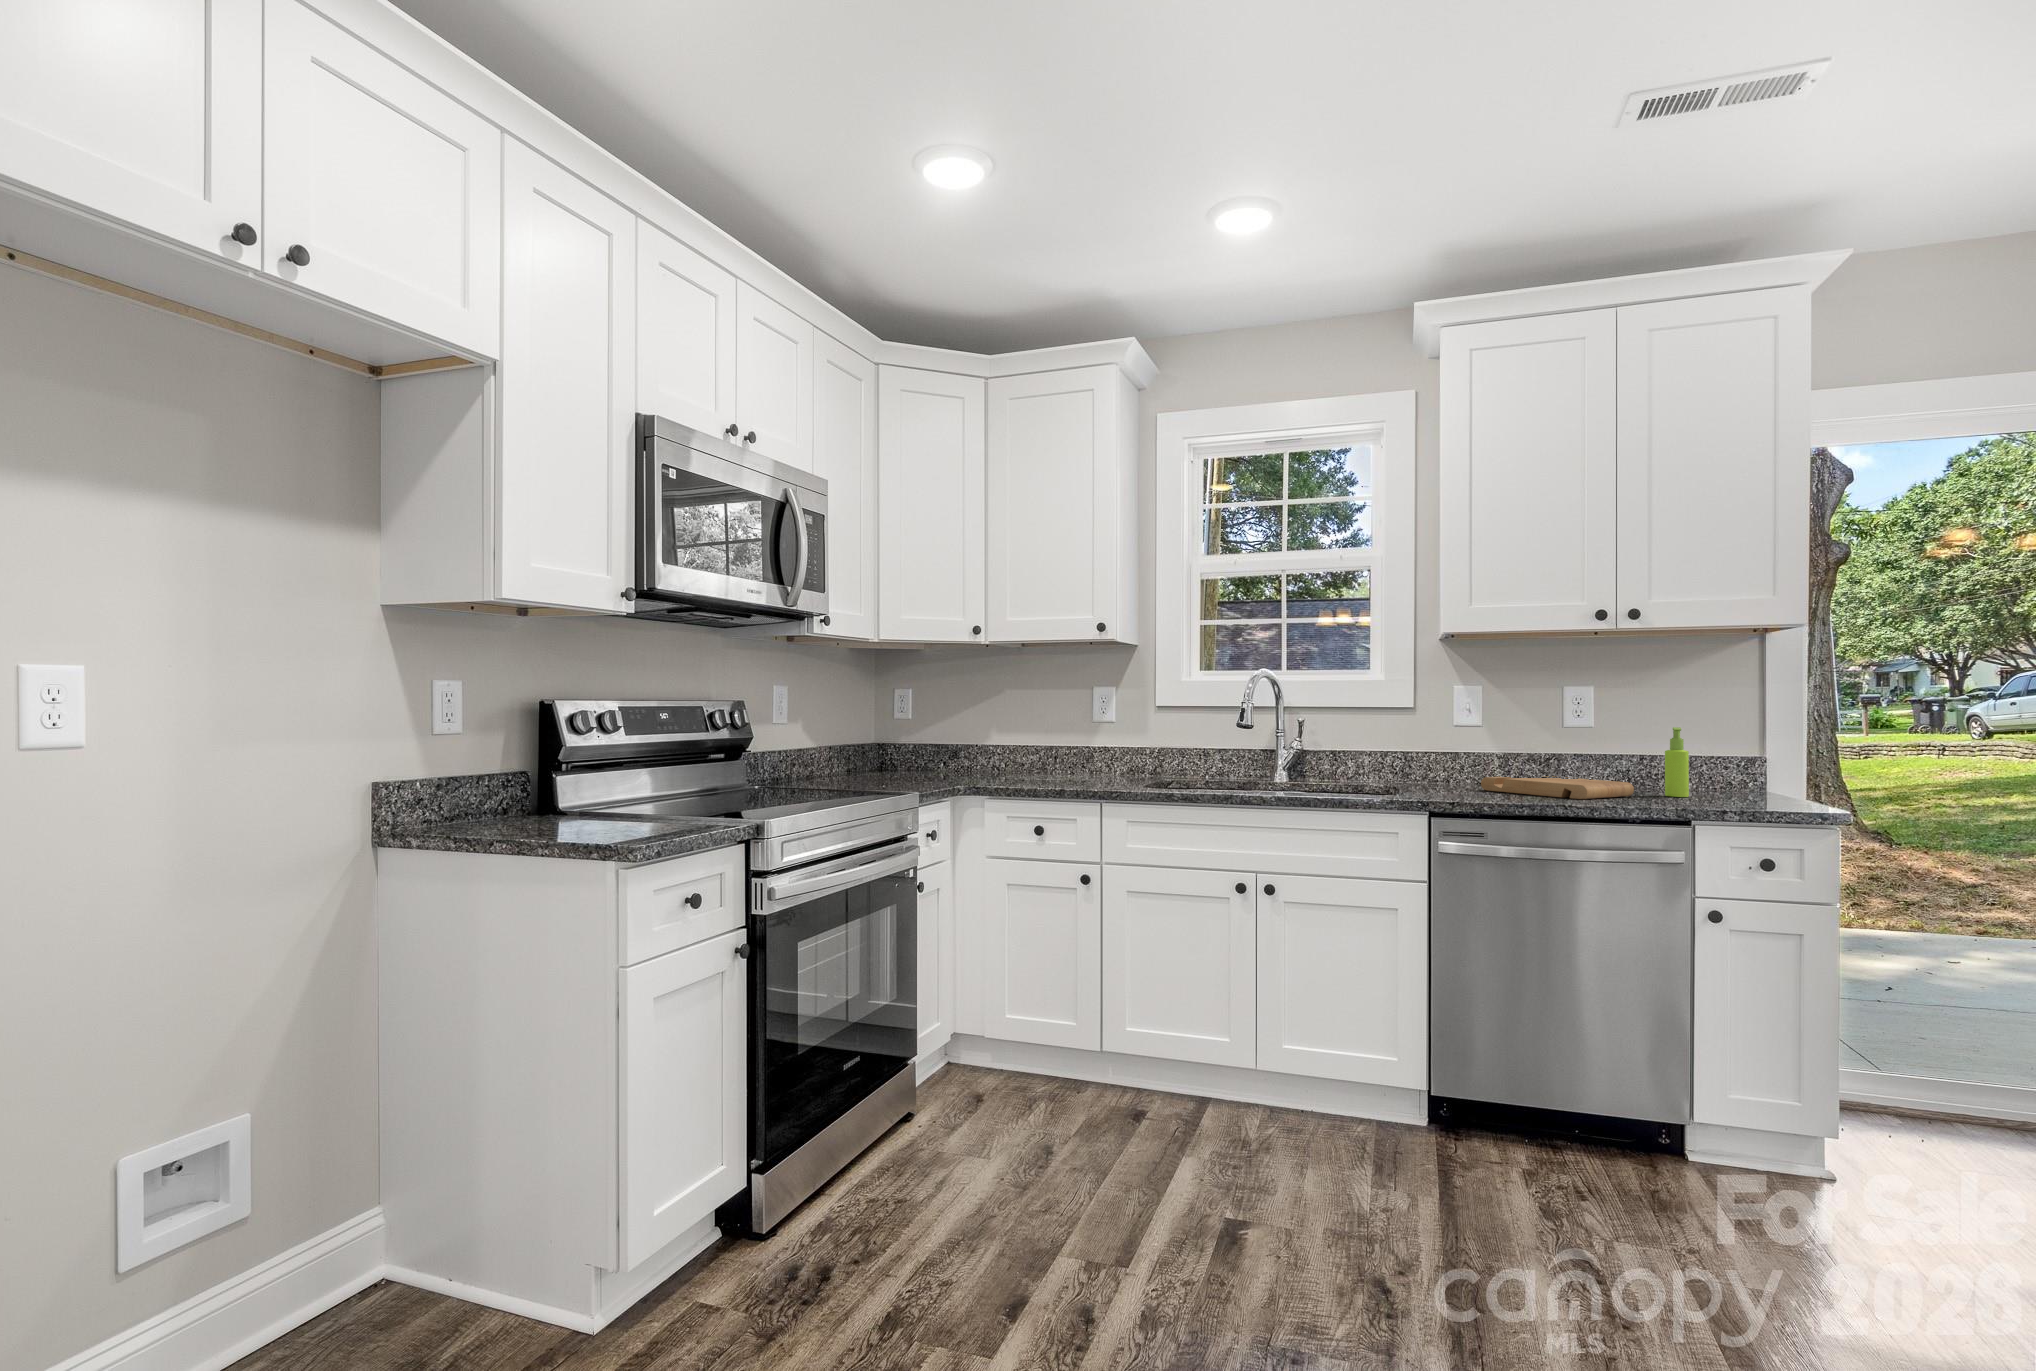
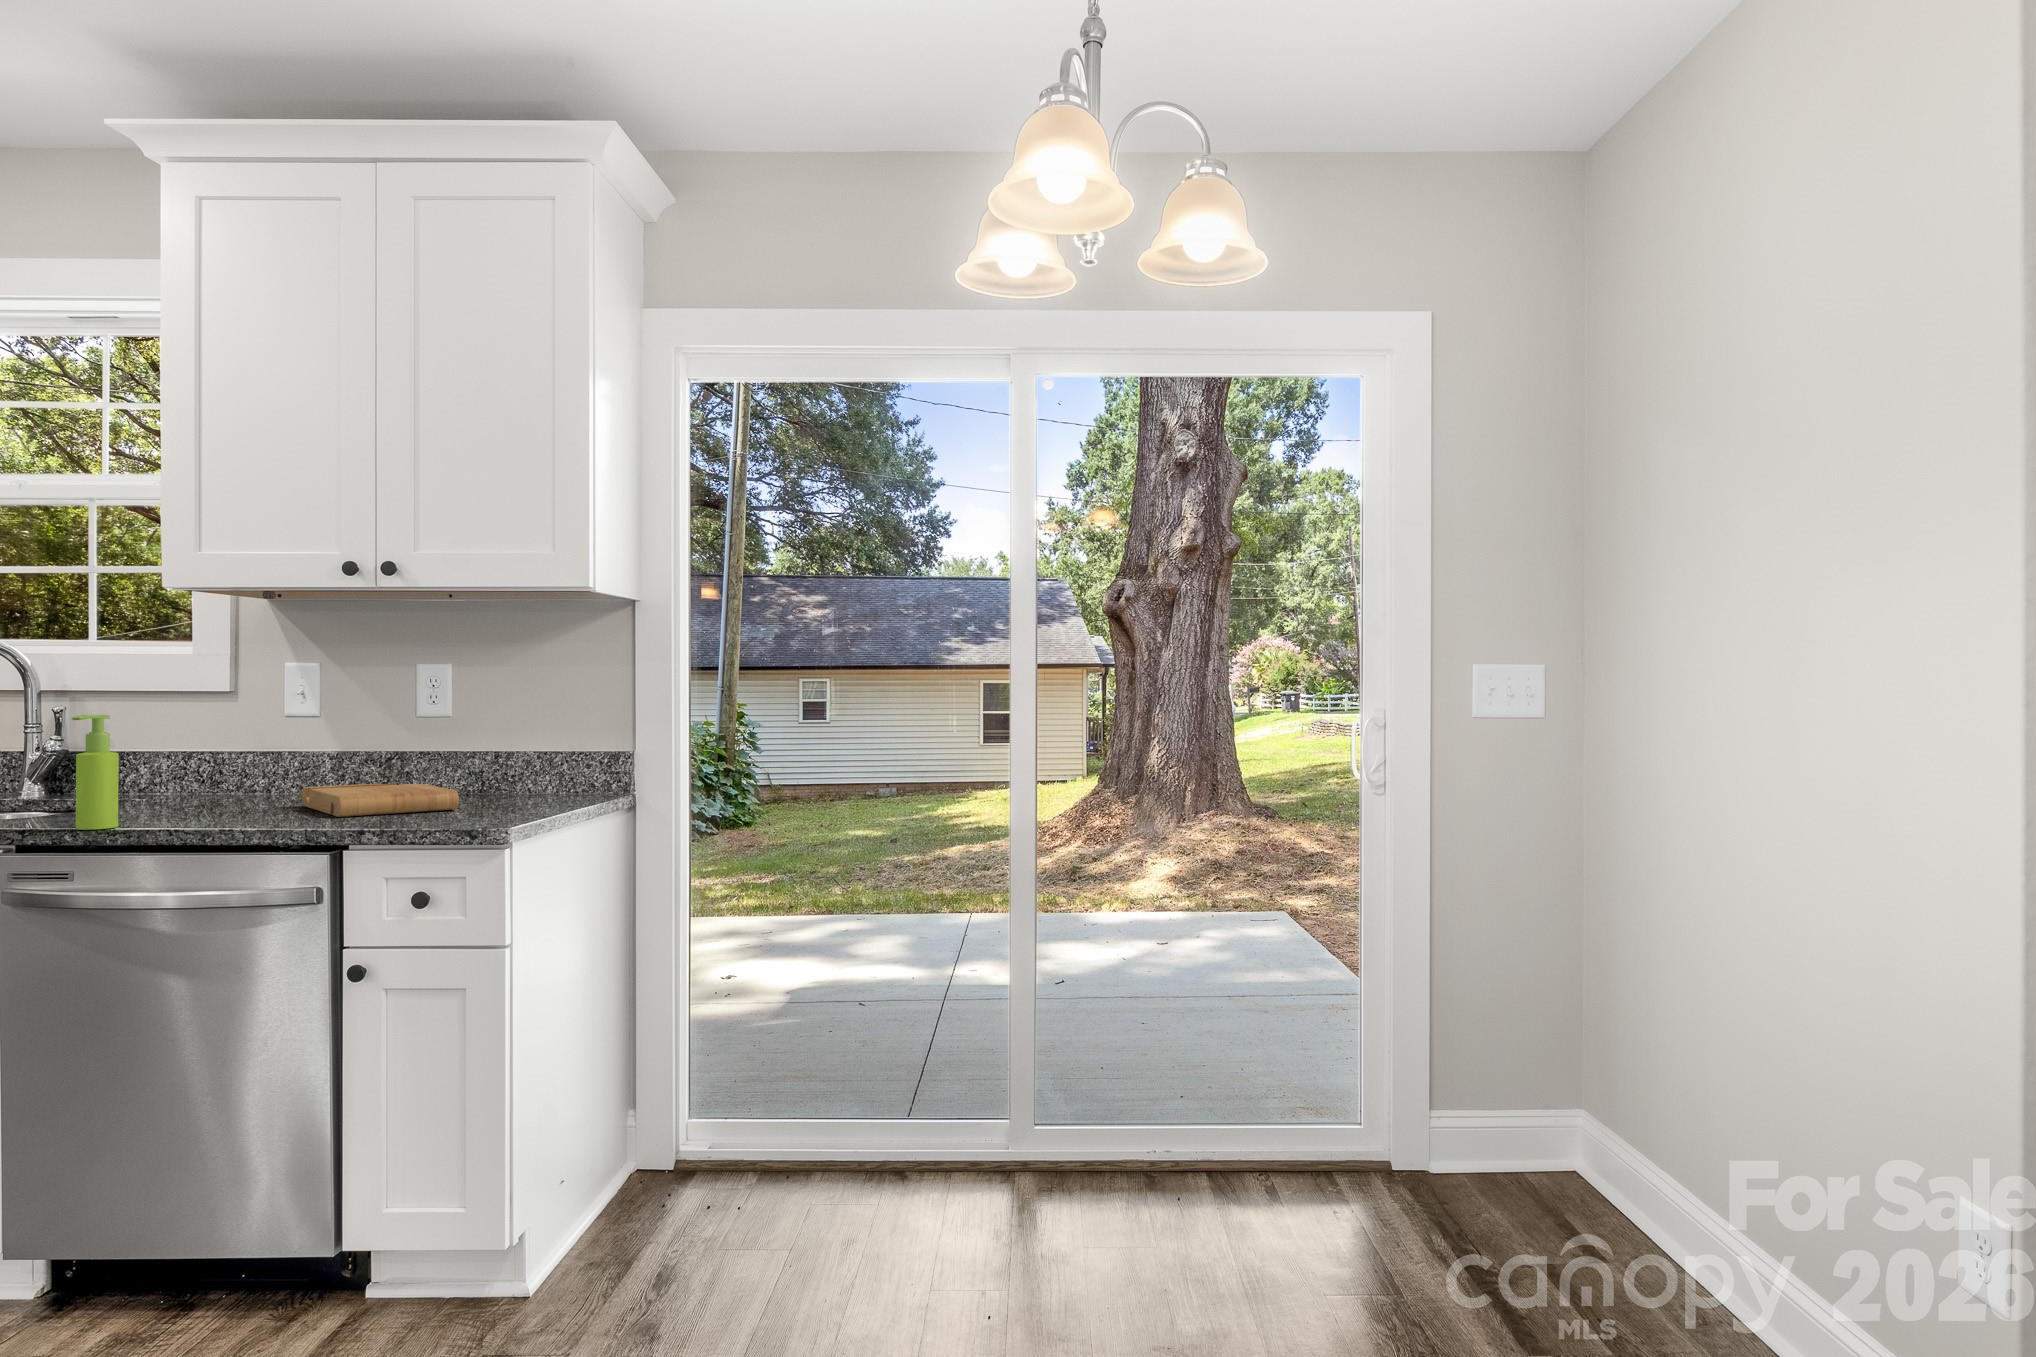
soap dispenser: present [1665,727,1689,797] -> present [71,715,119,830]

